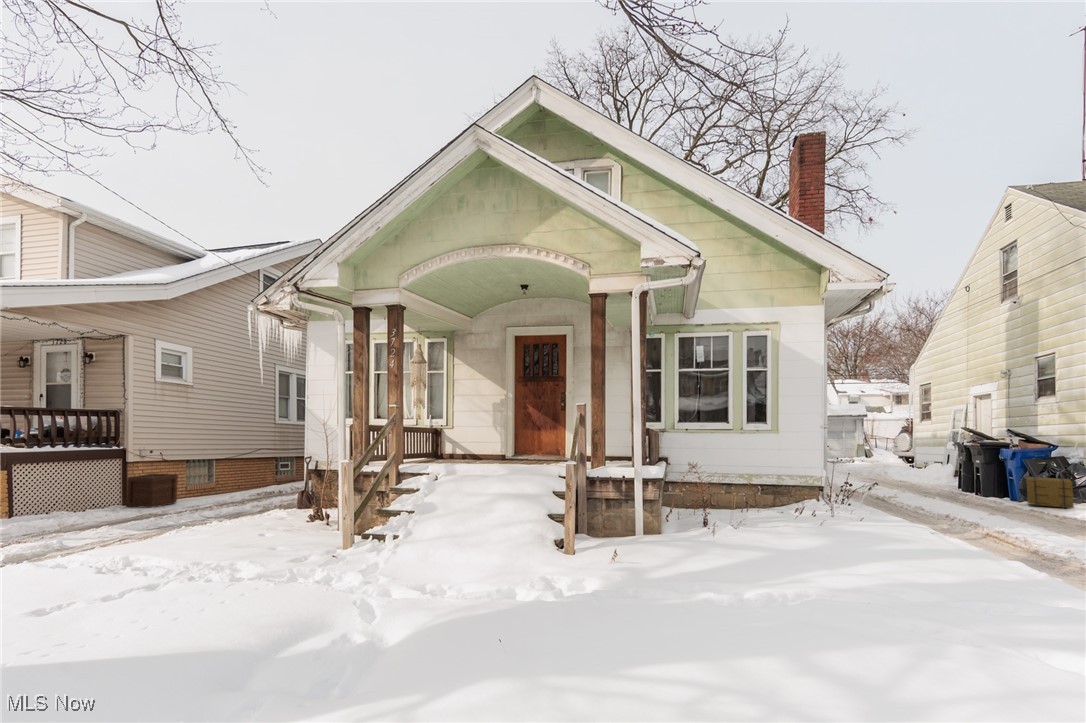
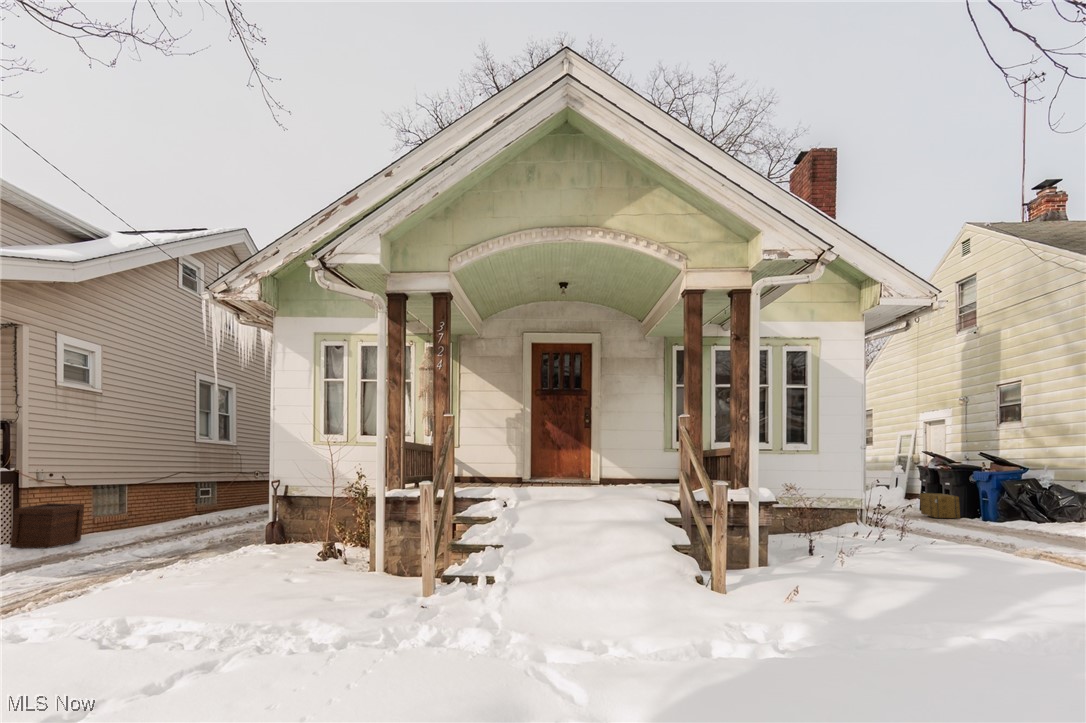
cardboard box: present [1026,476,1074,508] -> present [920,493,960,519]

